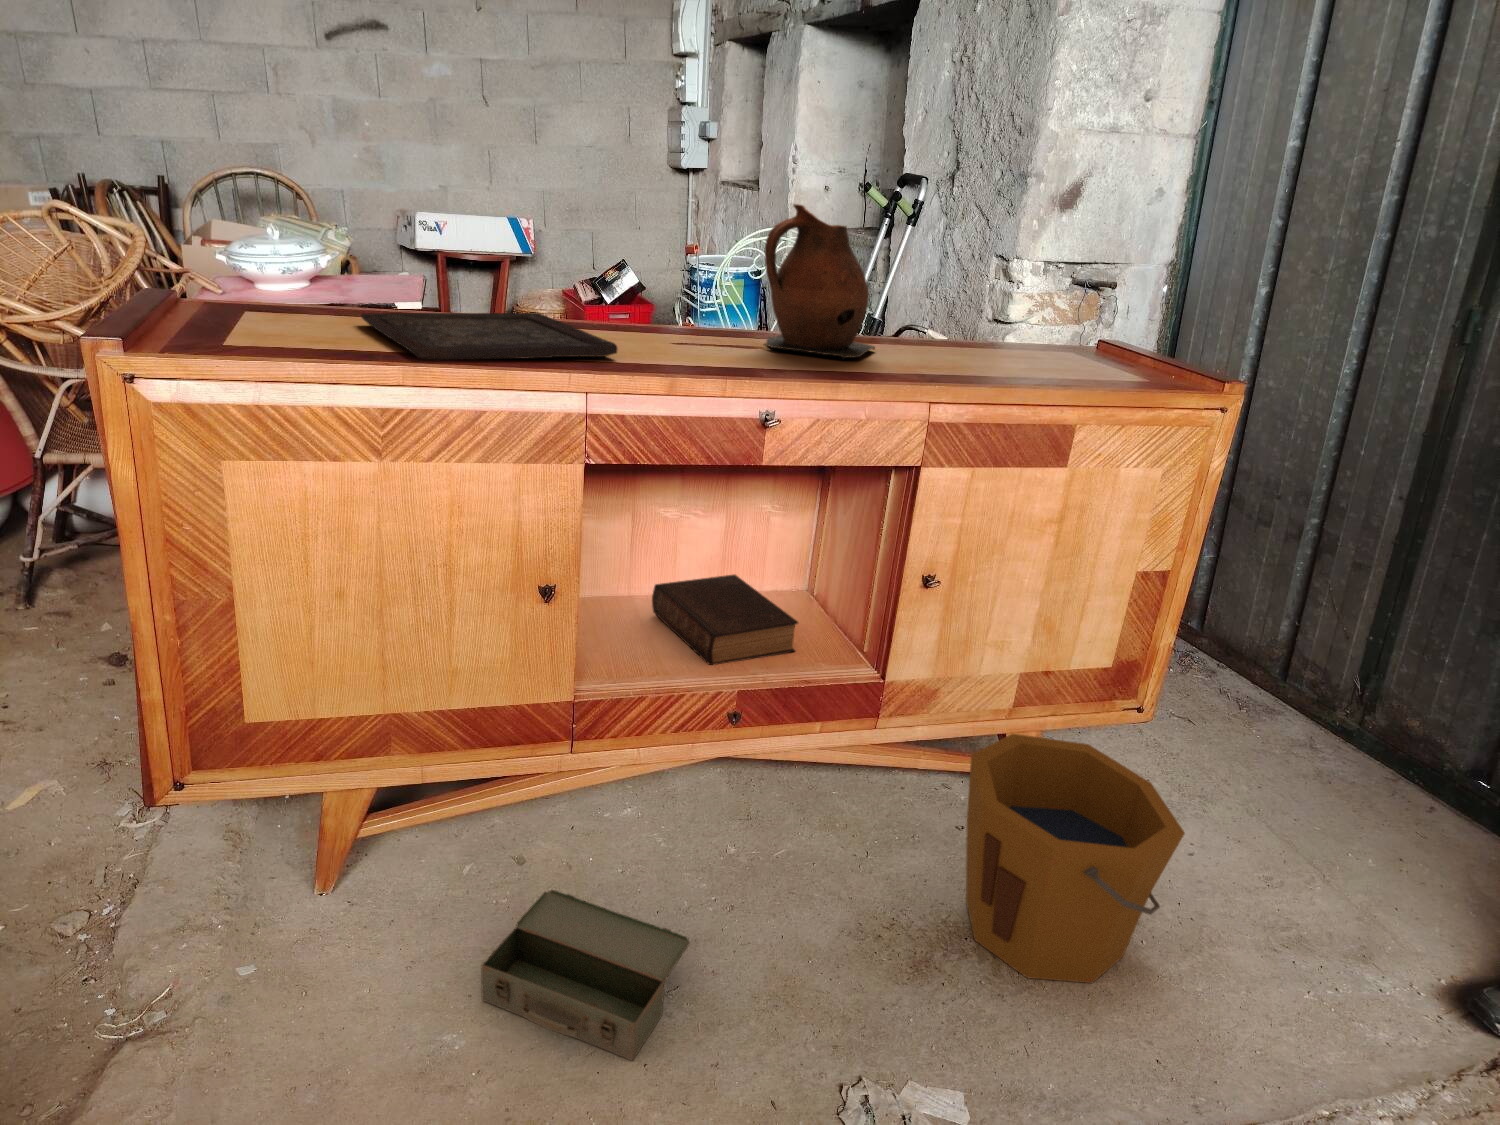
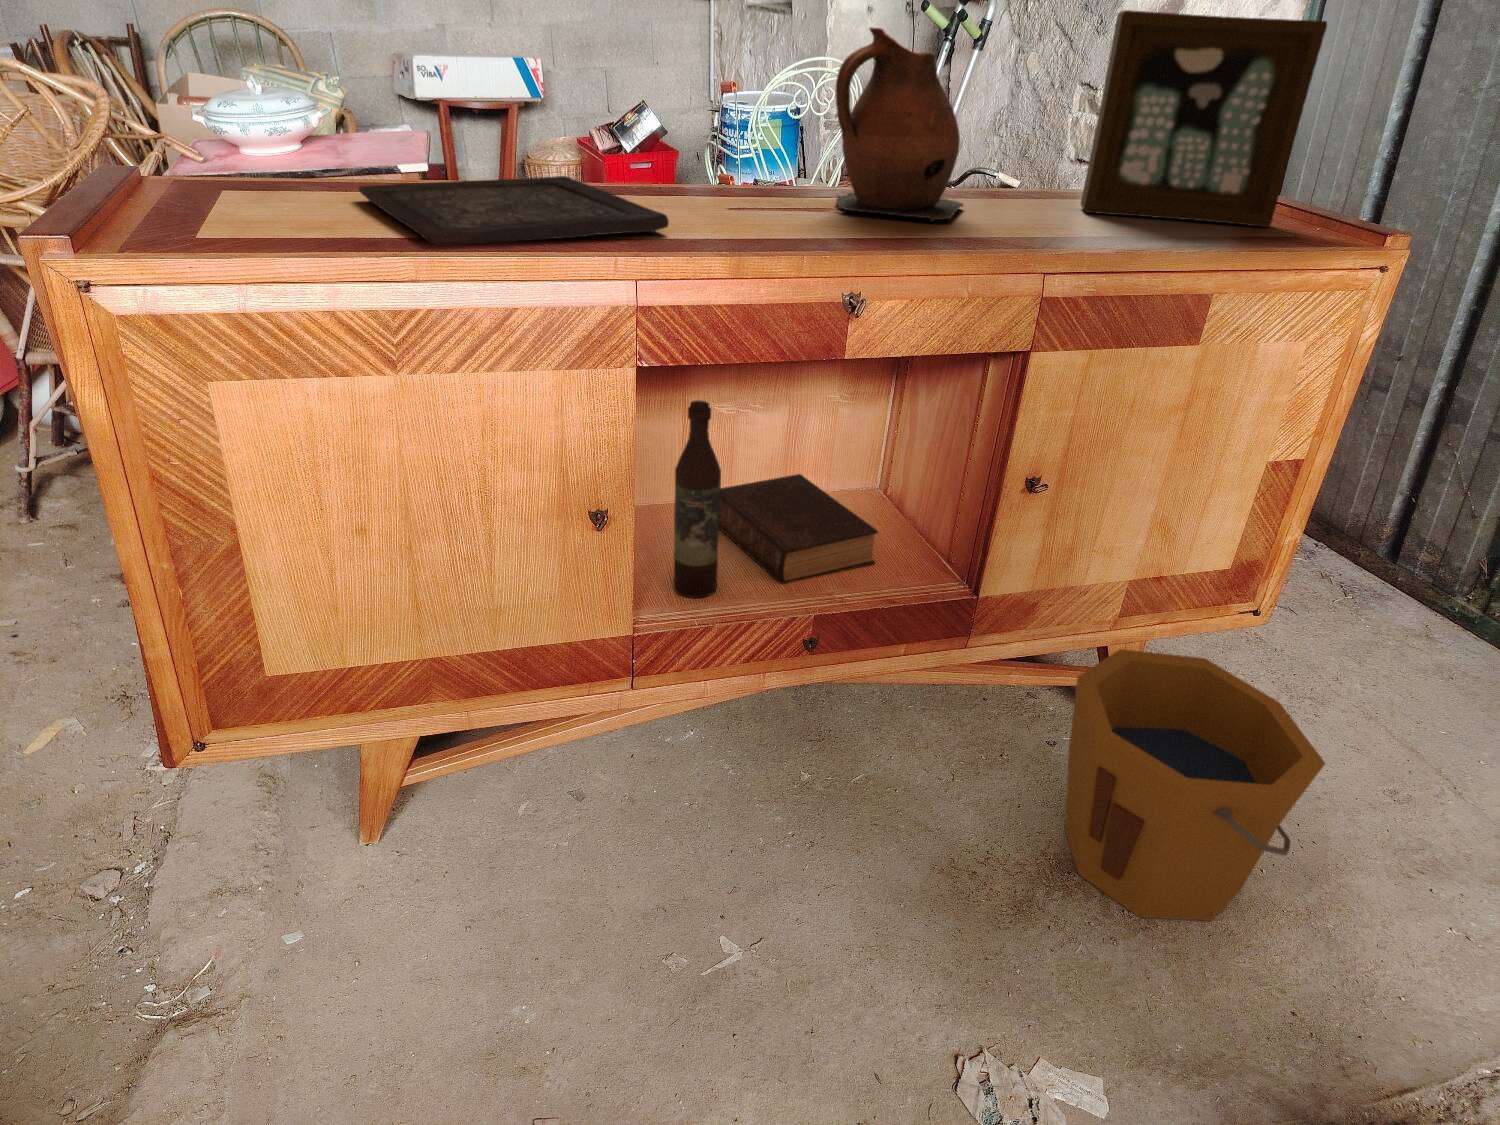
picture frame: none [977,198,1167,374] -> present [1081,10,1327,227]
wine bottle: none [614,499,658,673] -> present [673,401,721,598]
toolbox: present [481,890,690,1061] -> none [548,835,773,1027]

